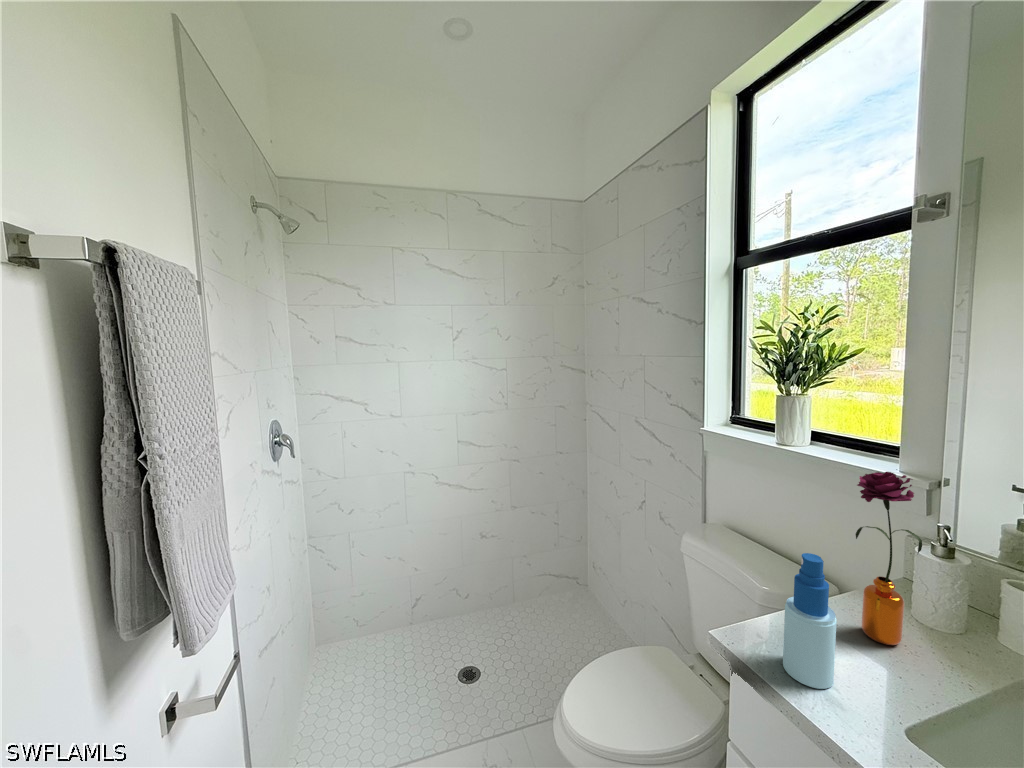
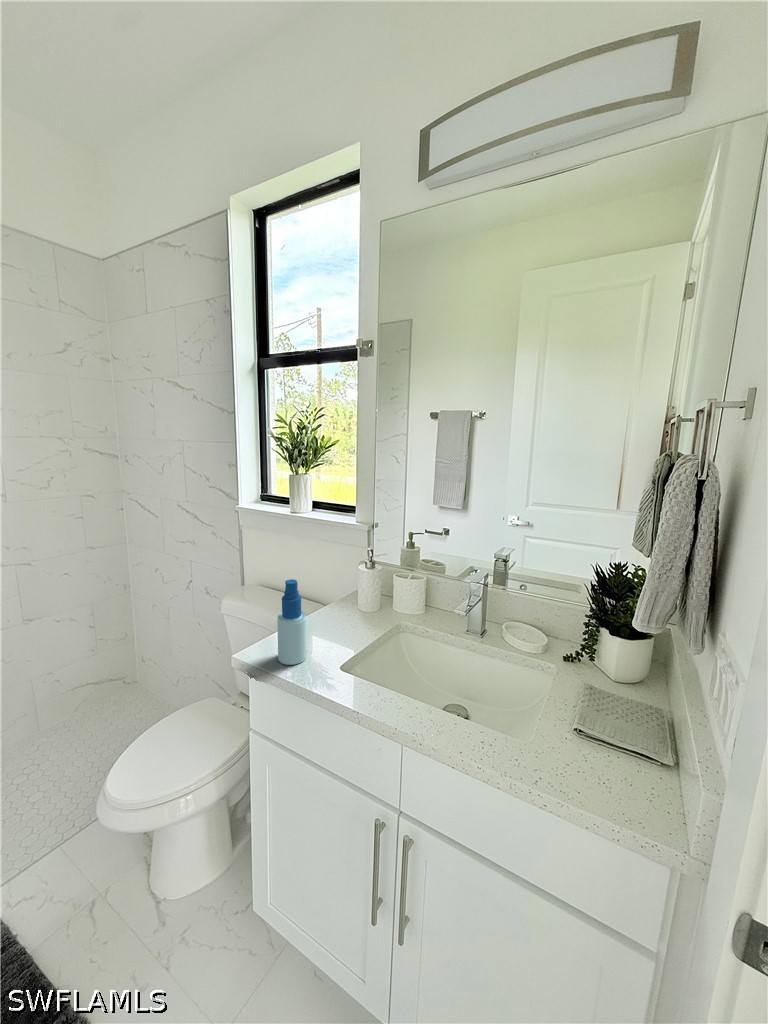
flower: present [856,472,922,645] -> none [321,520,353,628]

